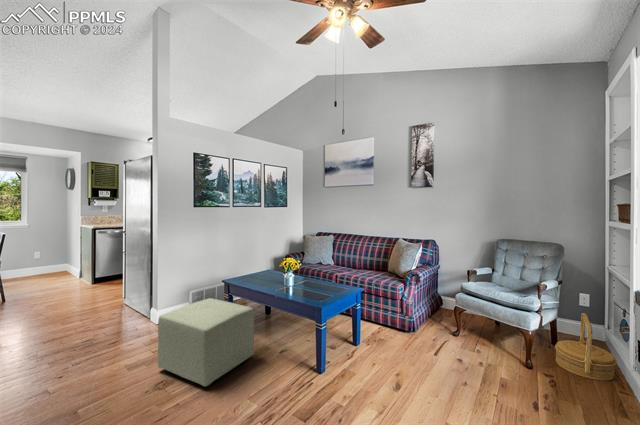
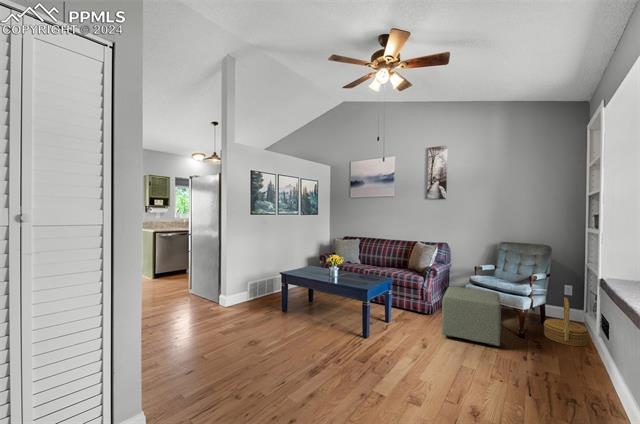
ottoman: present [158,298,254,386] -> present [442,286,501,346]

